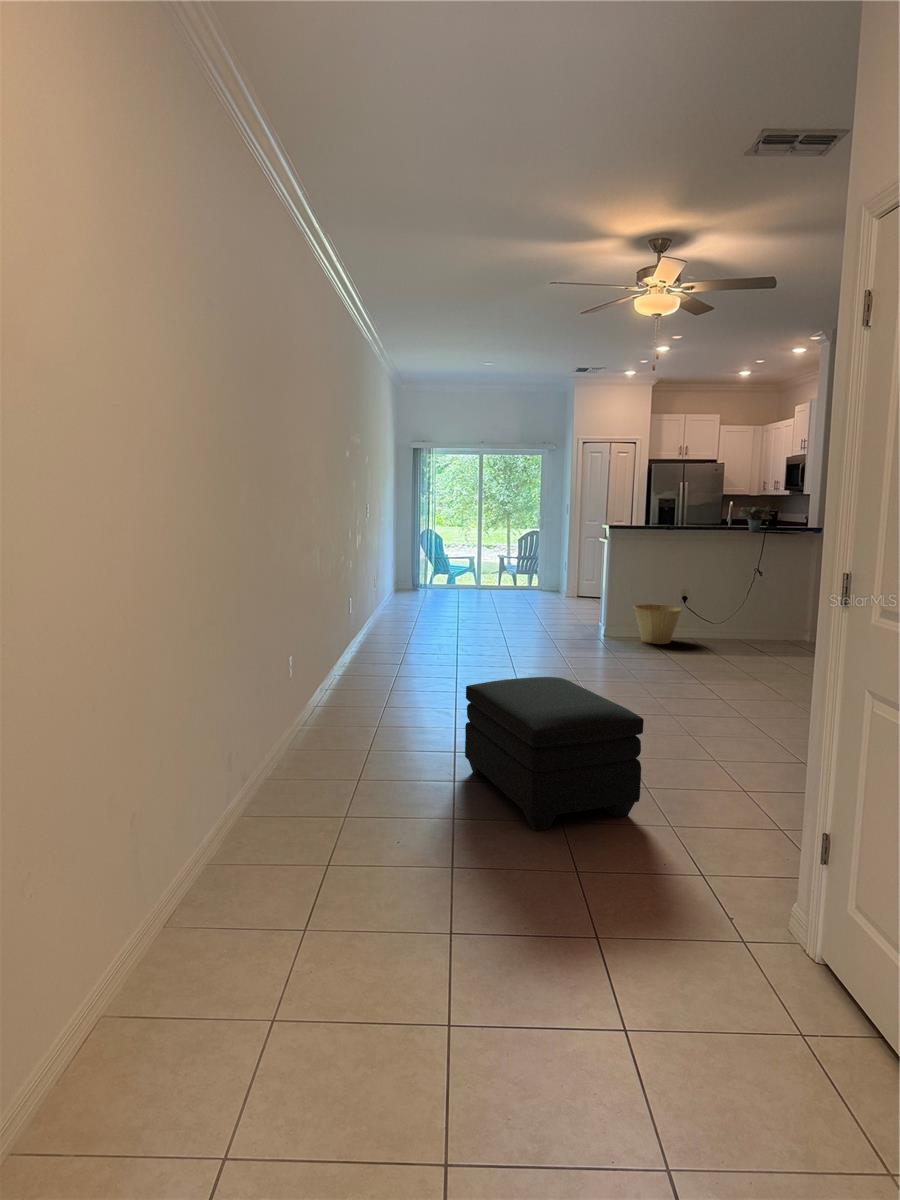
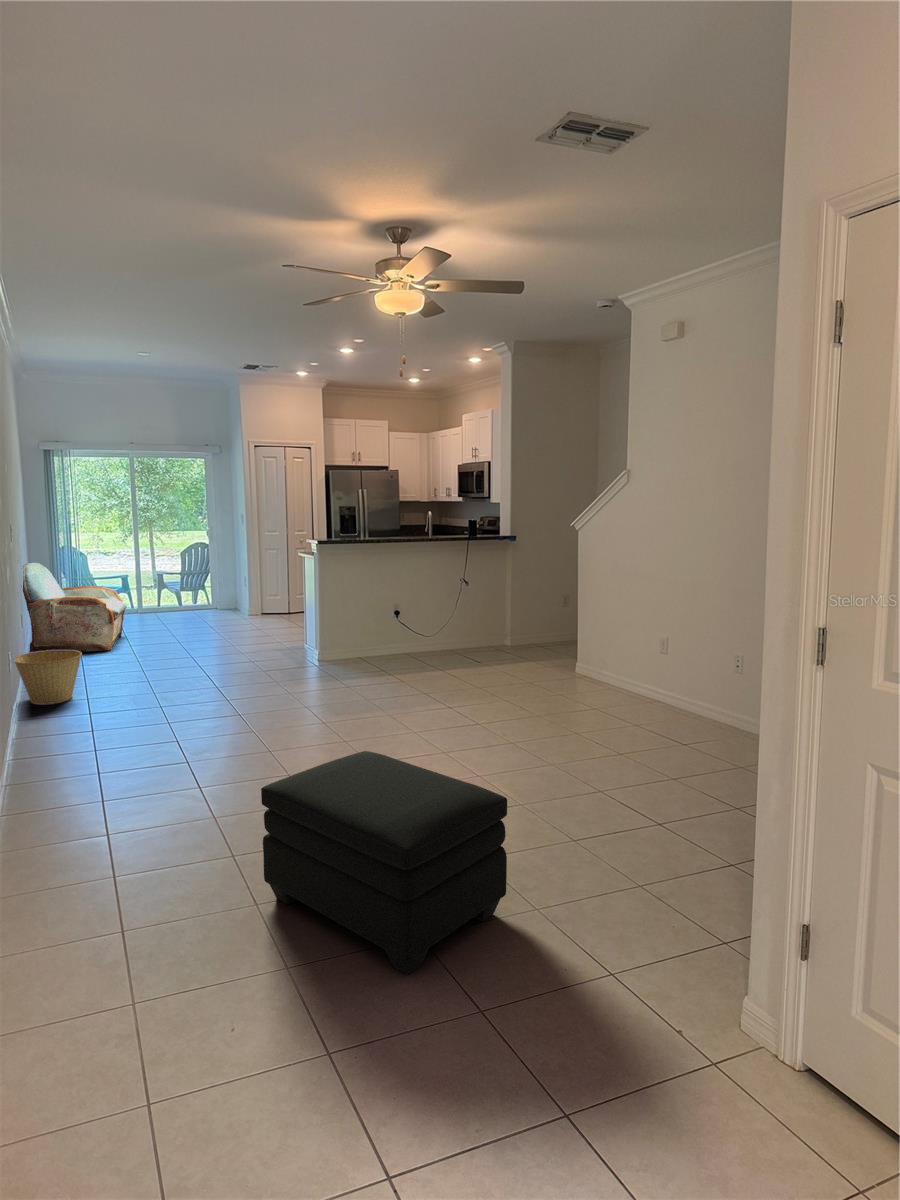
potted plant: present [738,507,772,532] -> none [440,517,474,542]
armchair: none [388,538,464,610] -> present [23,563,127,653]
basket: present [633,604,682,644] -> present [14,650,82,704]

